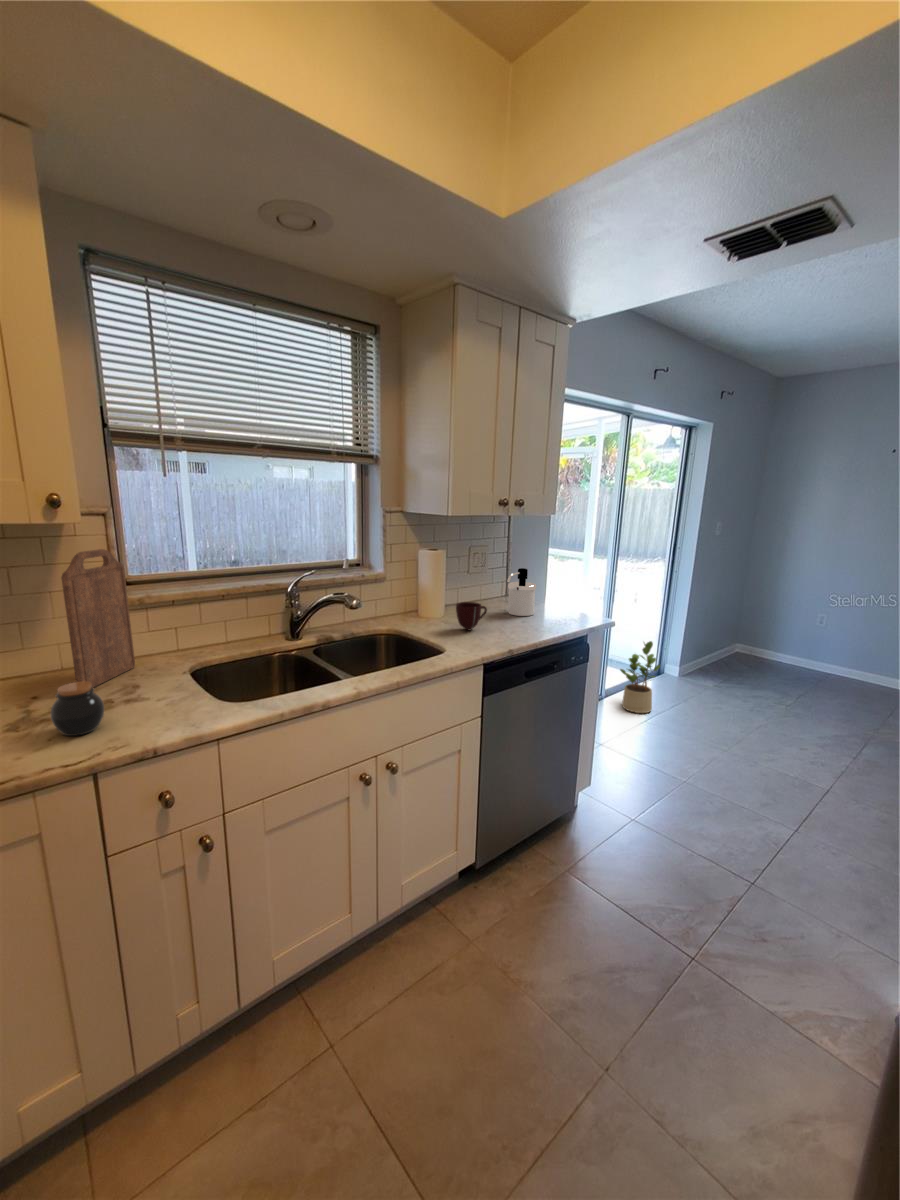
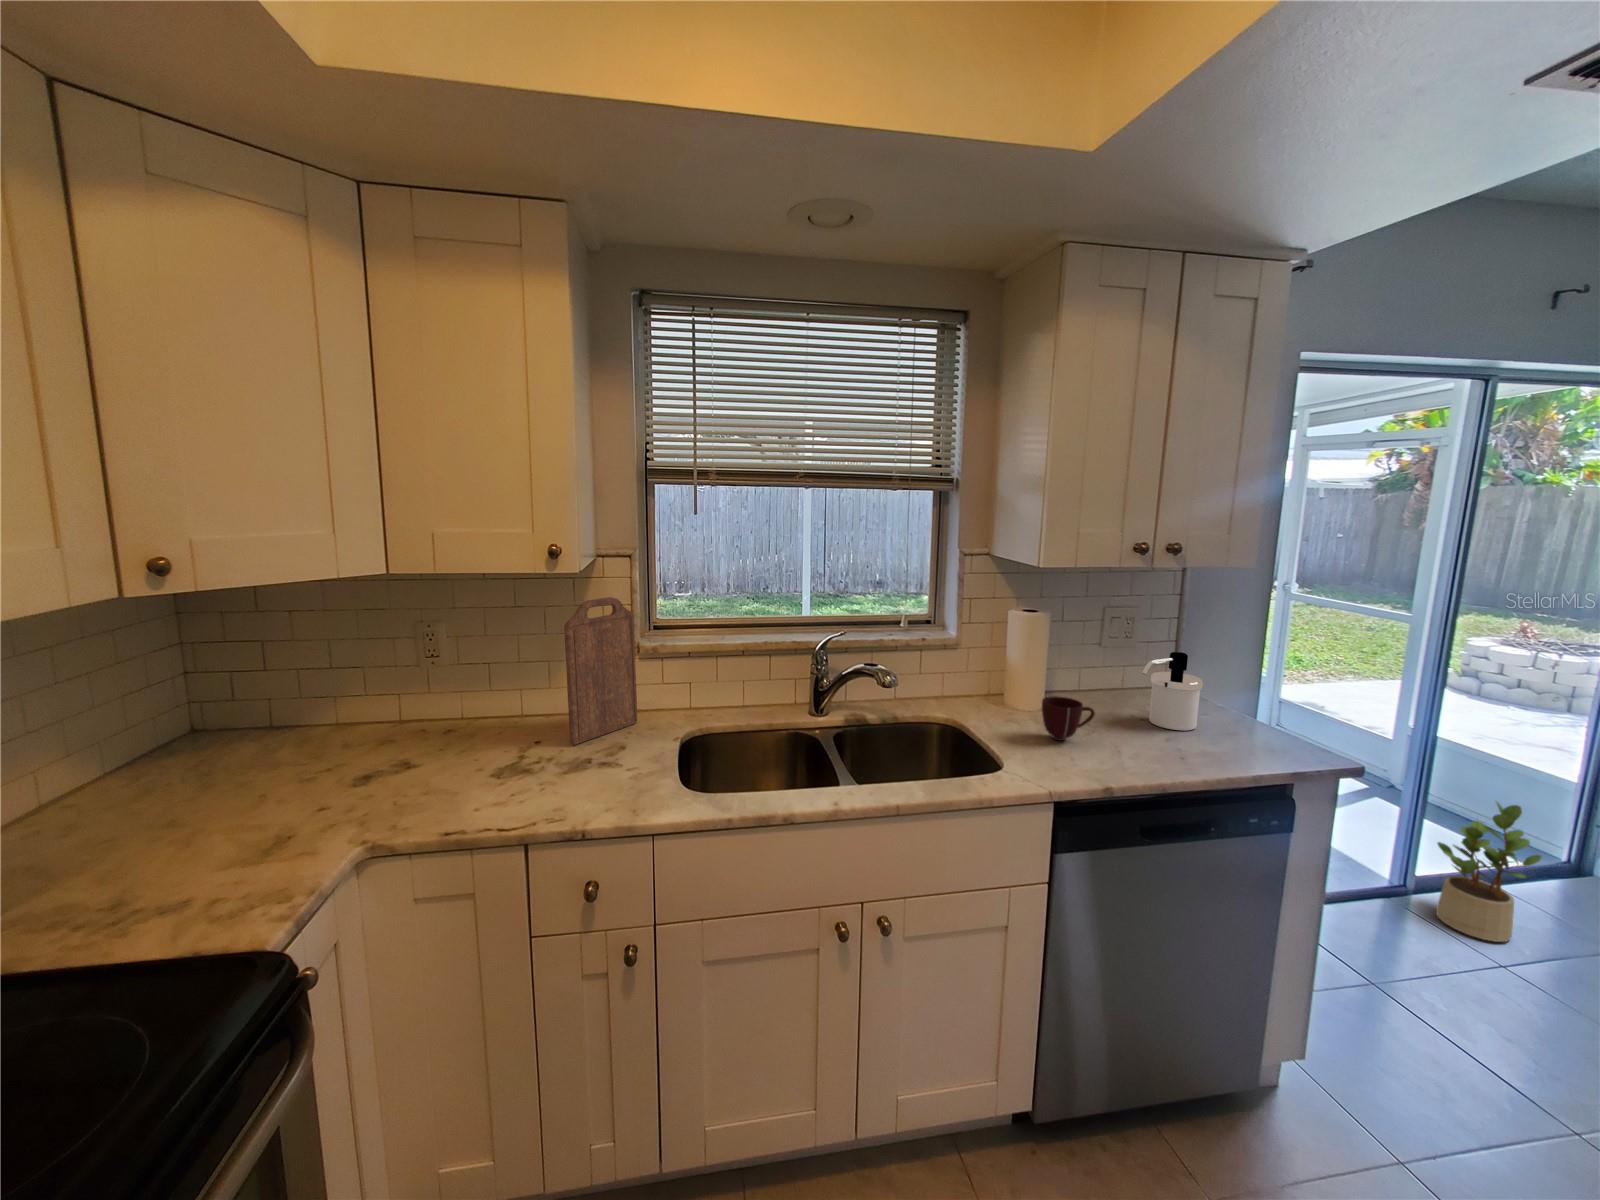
jar: present [51,682,104,736] -> none [516,740,564,796]

